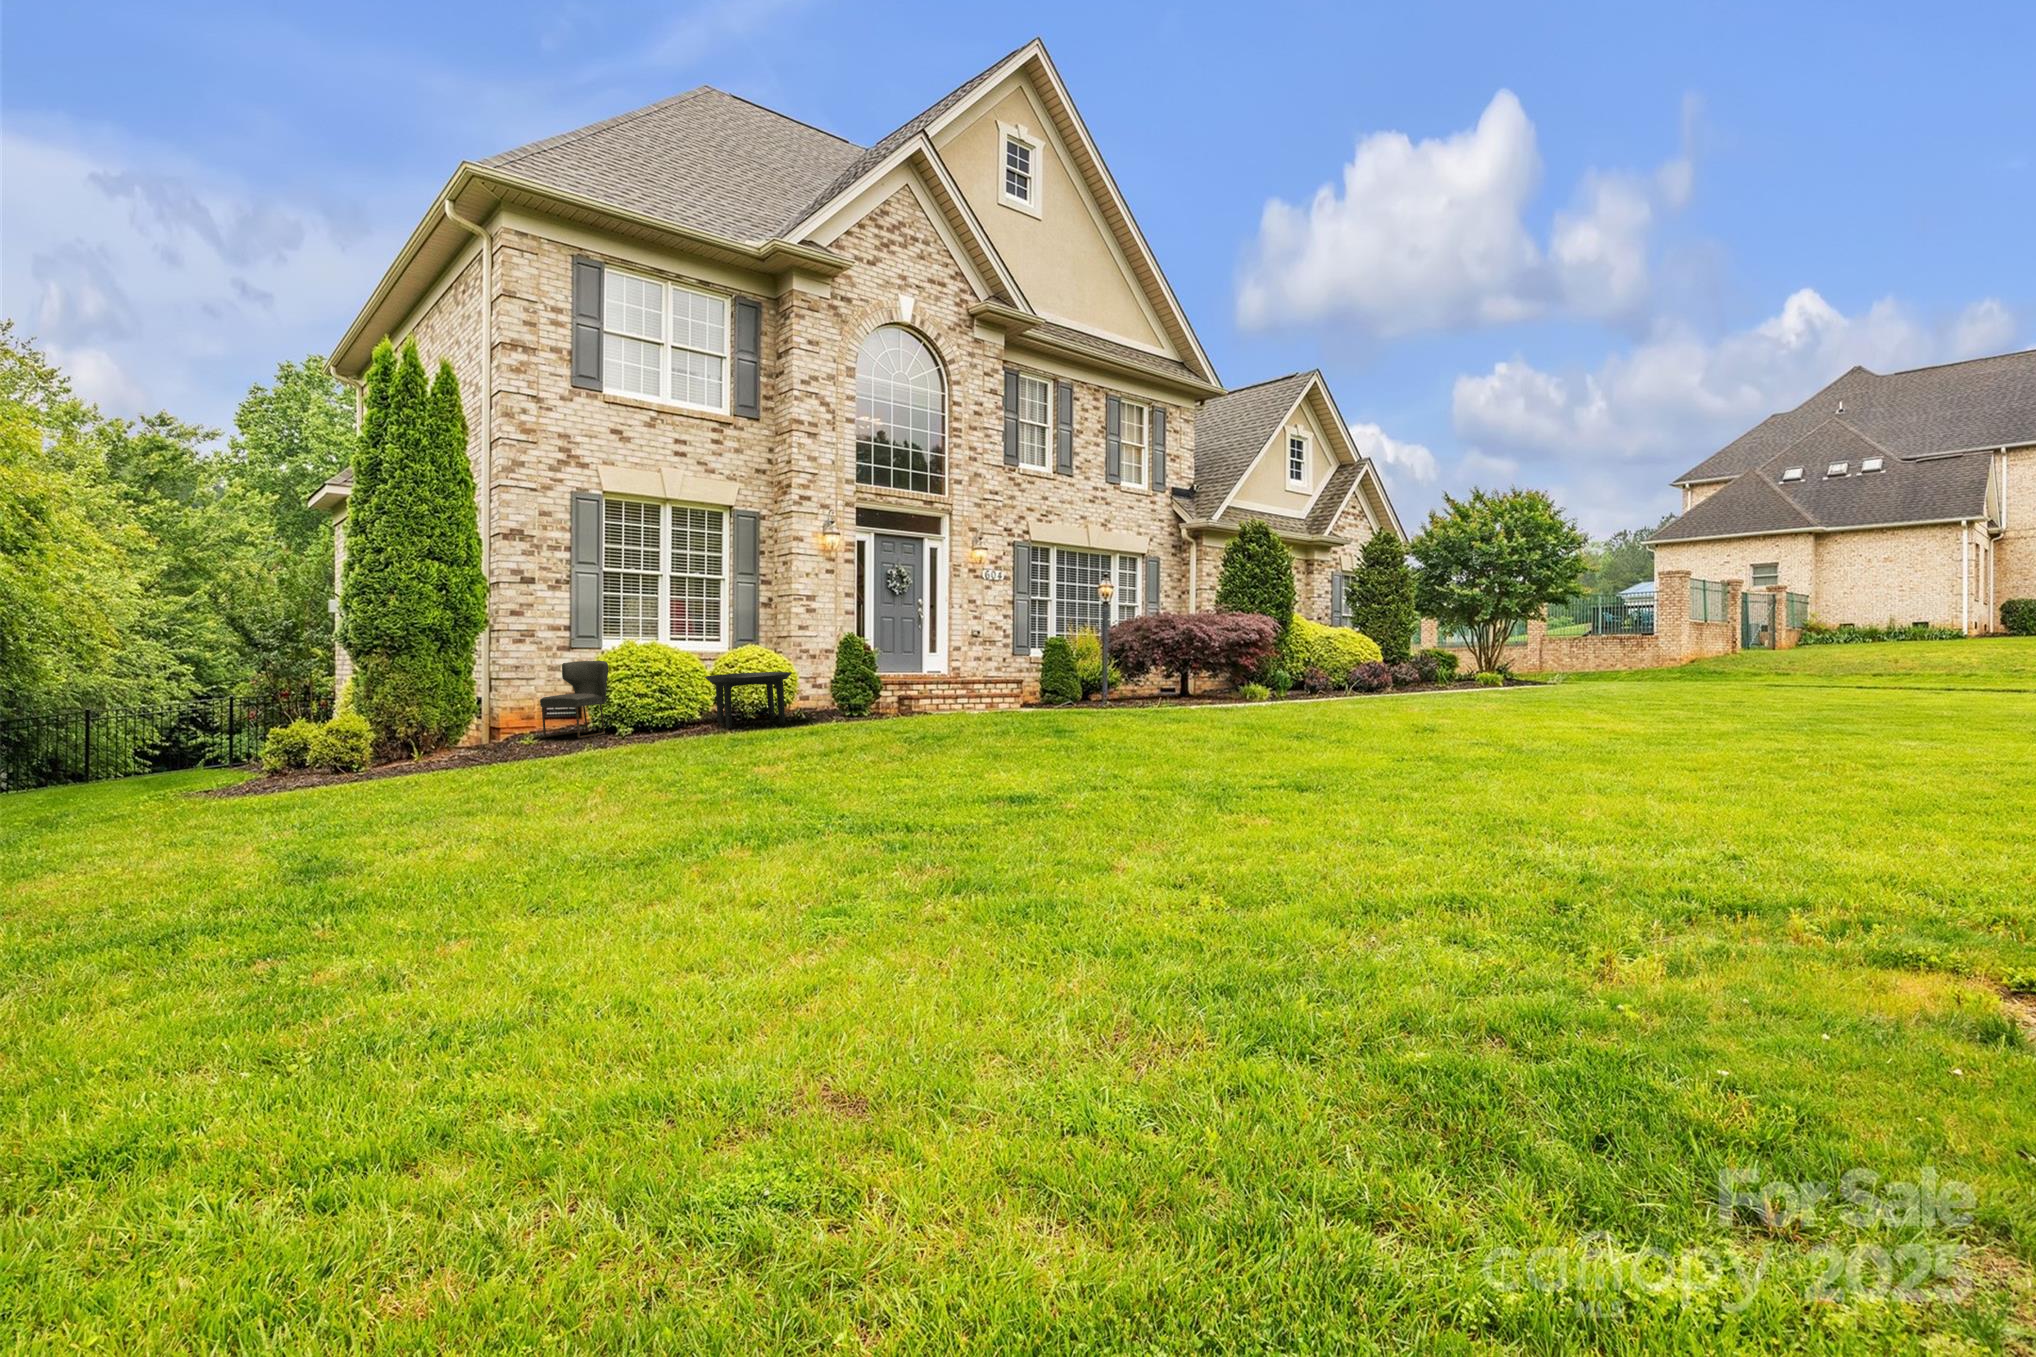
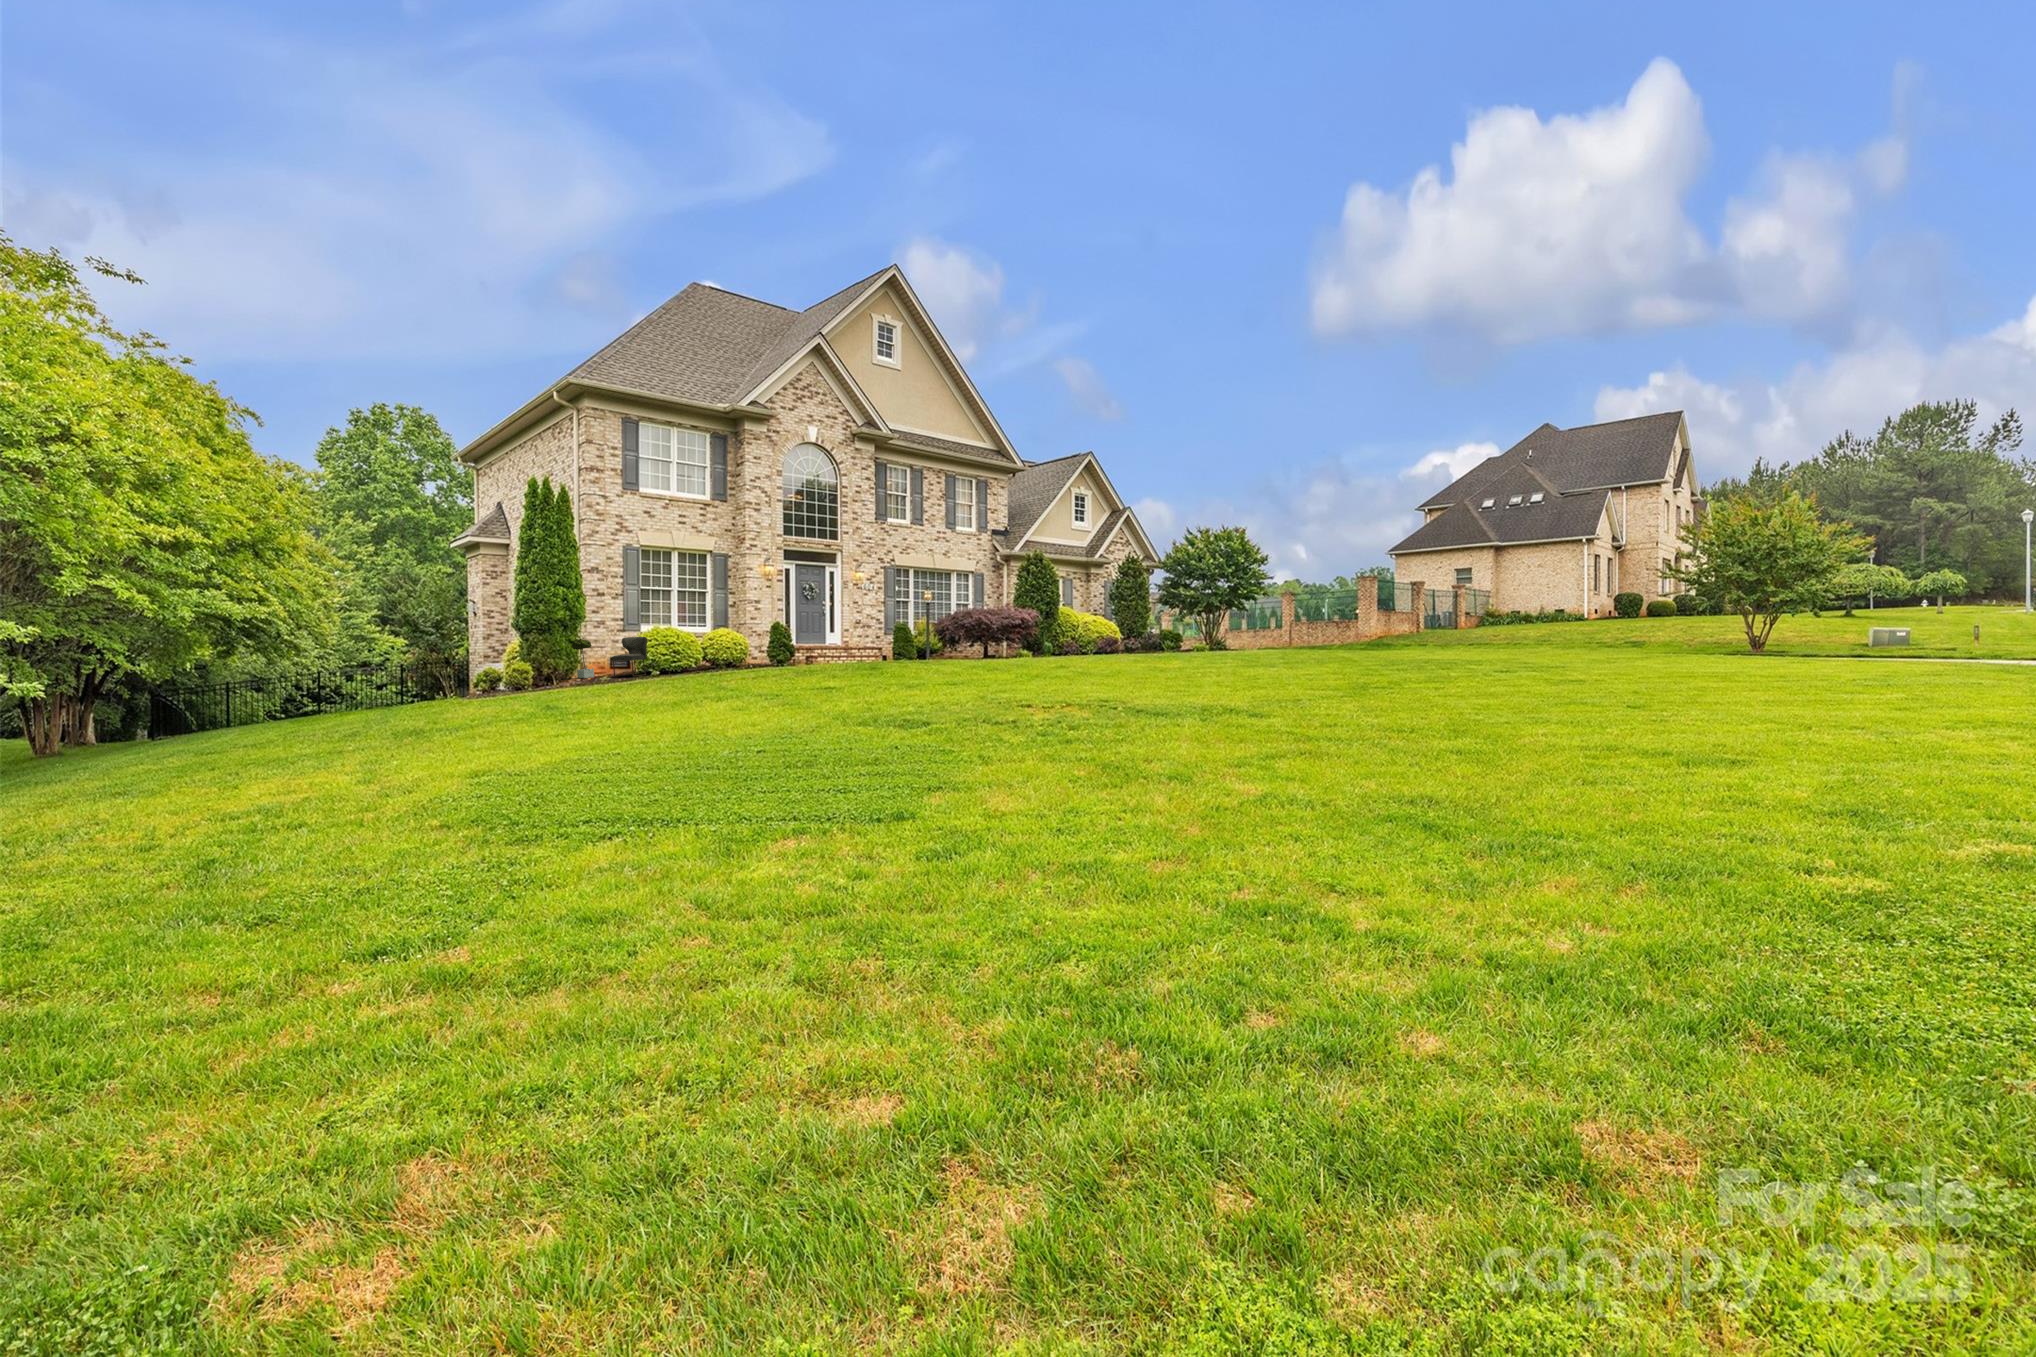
potted tree: none [466,663,508,740] -> present [572,639,594,678]
round table: present [705,672,791,728] -> none [699,643,746,671]

